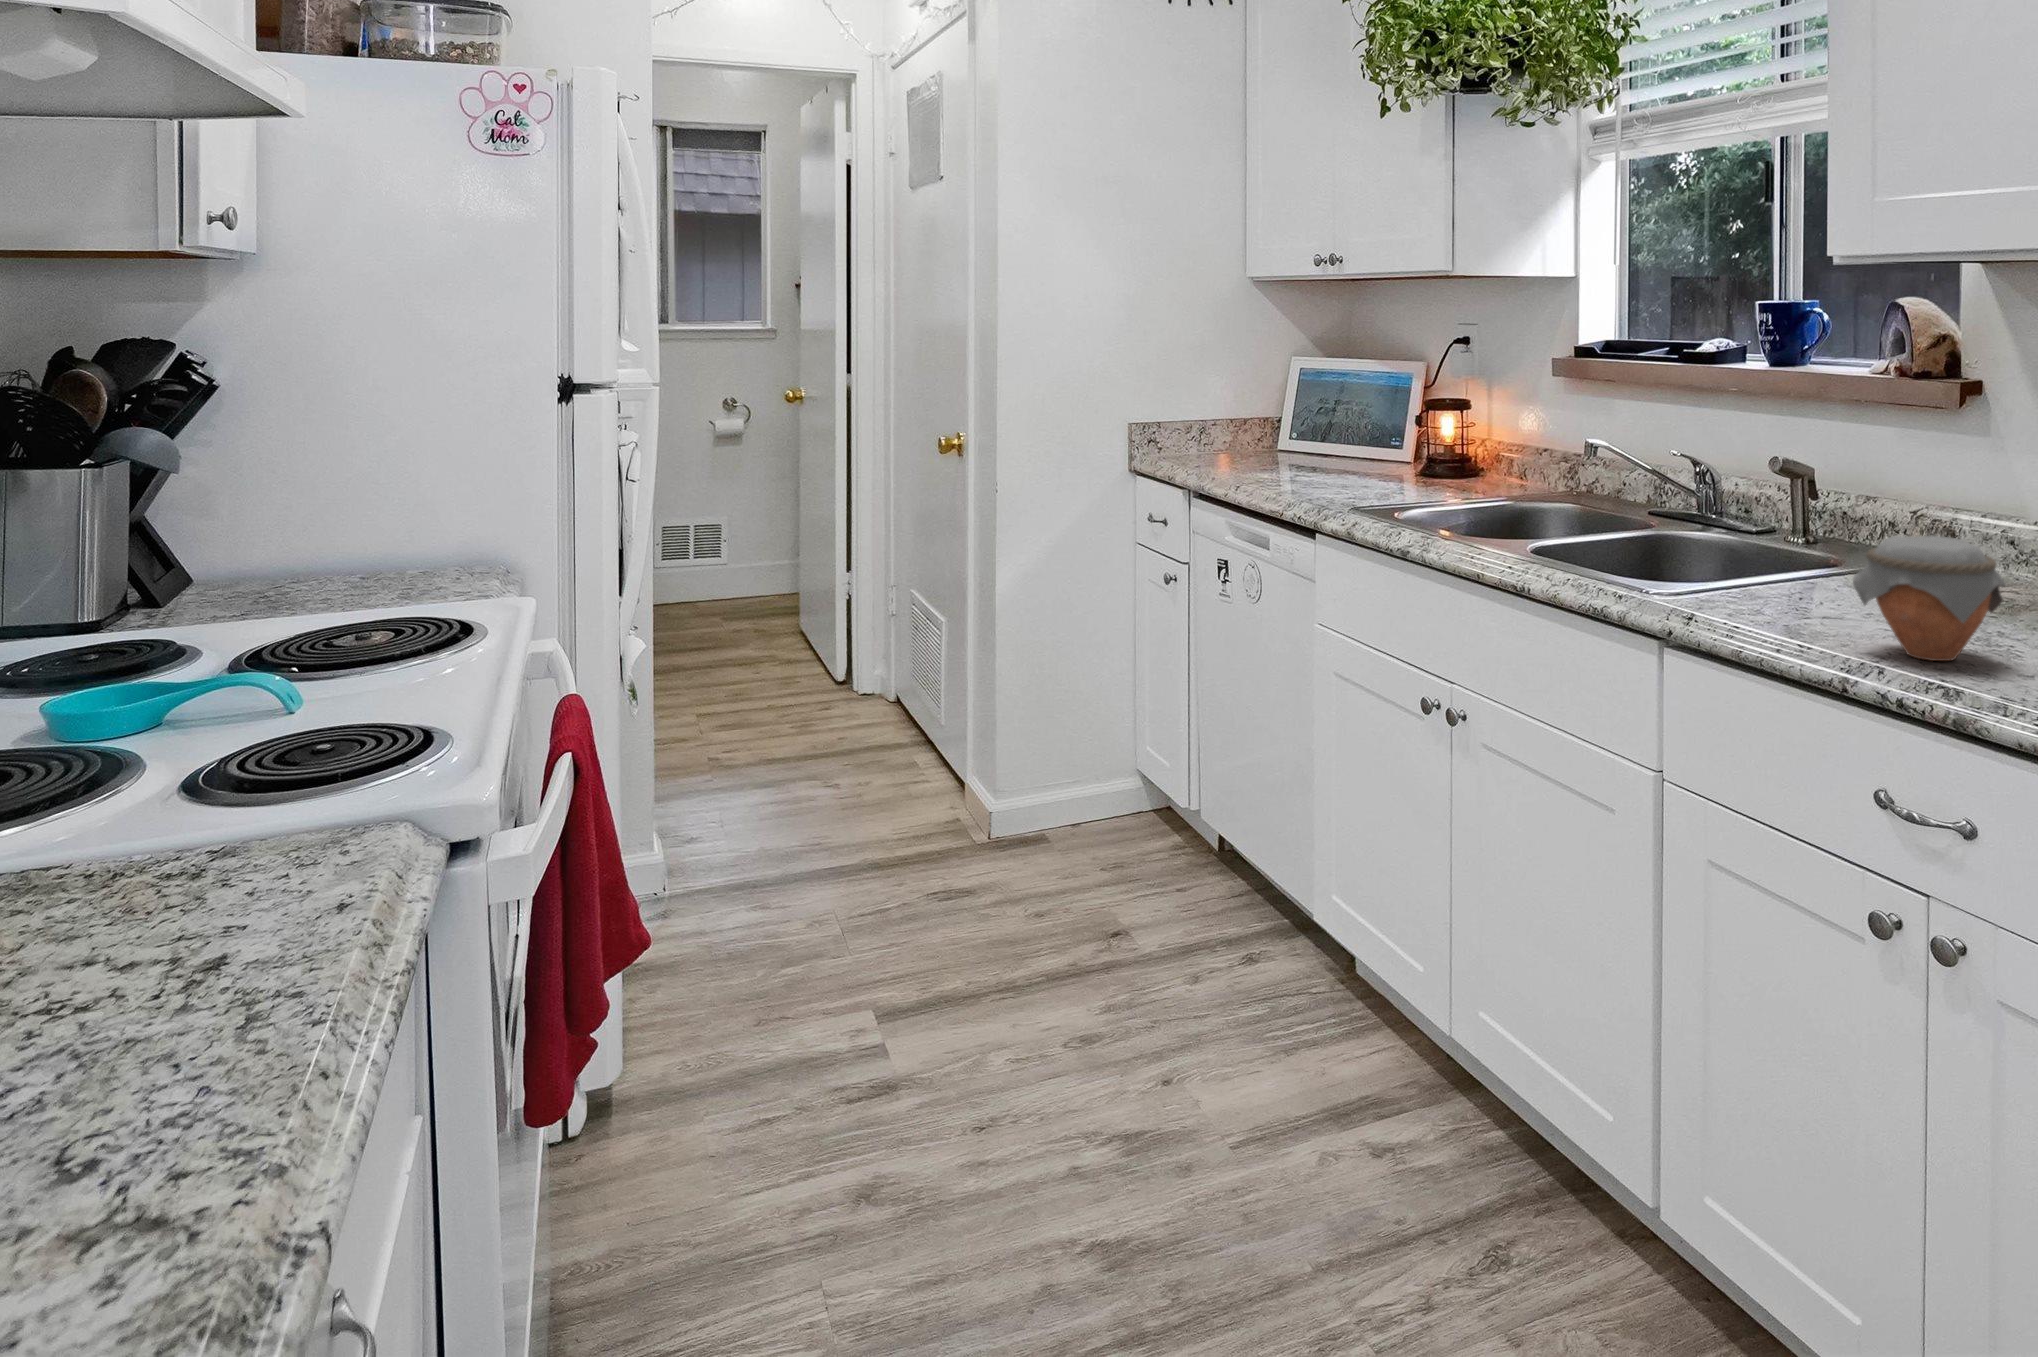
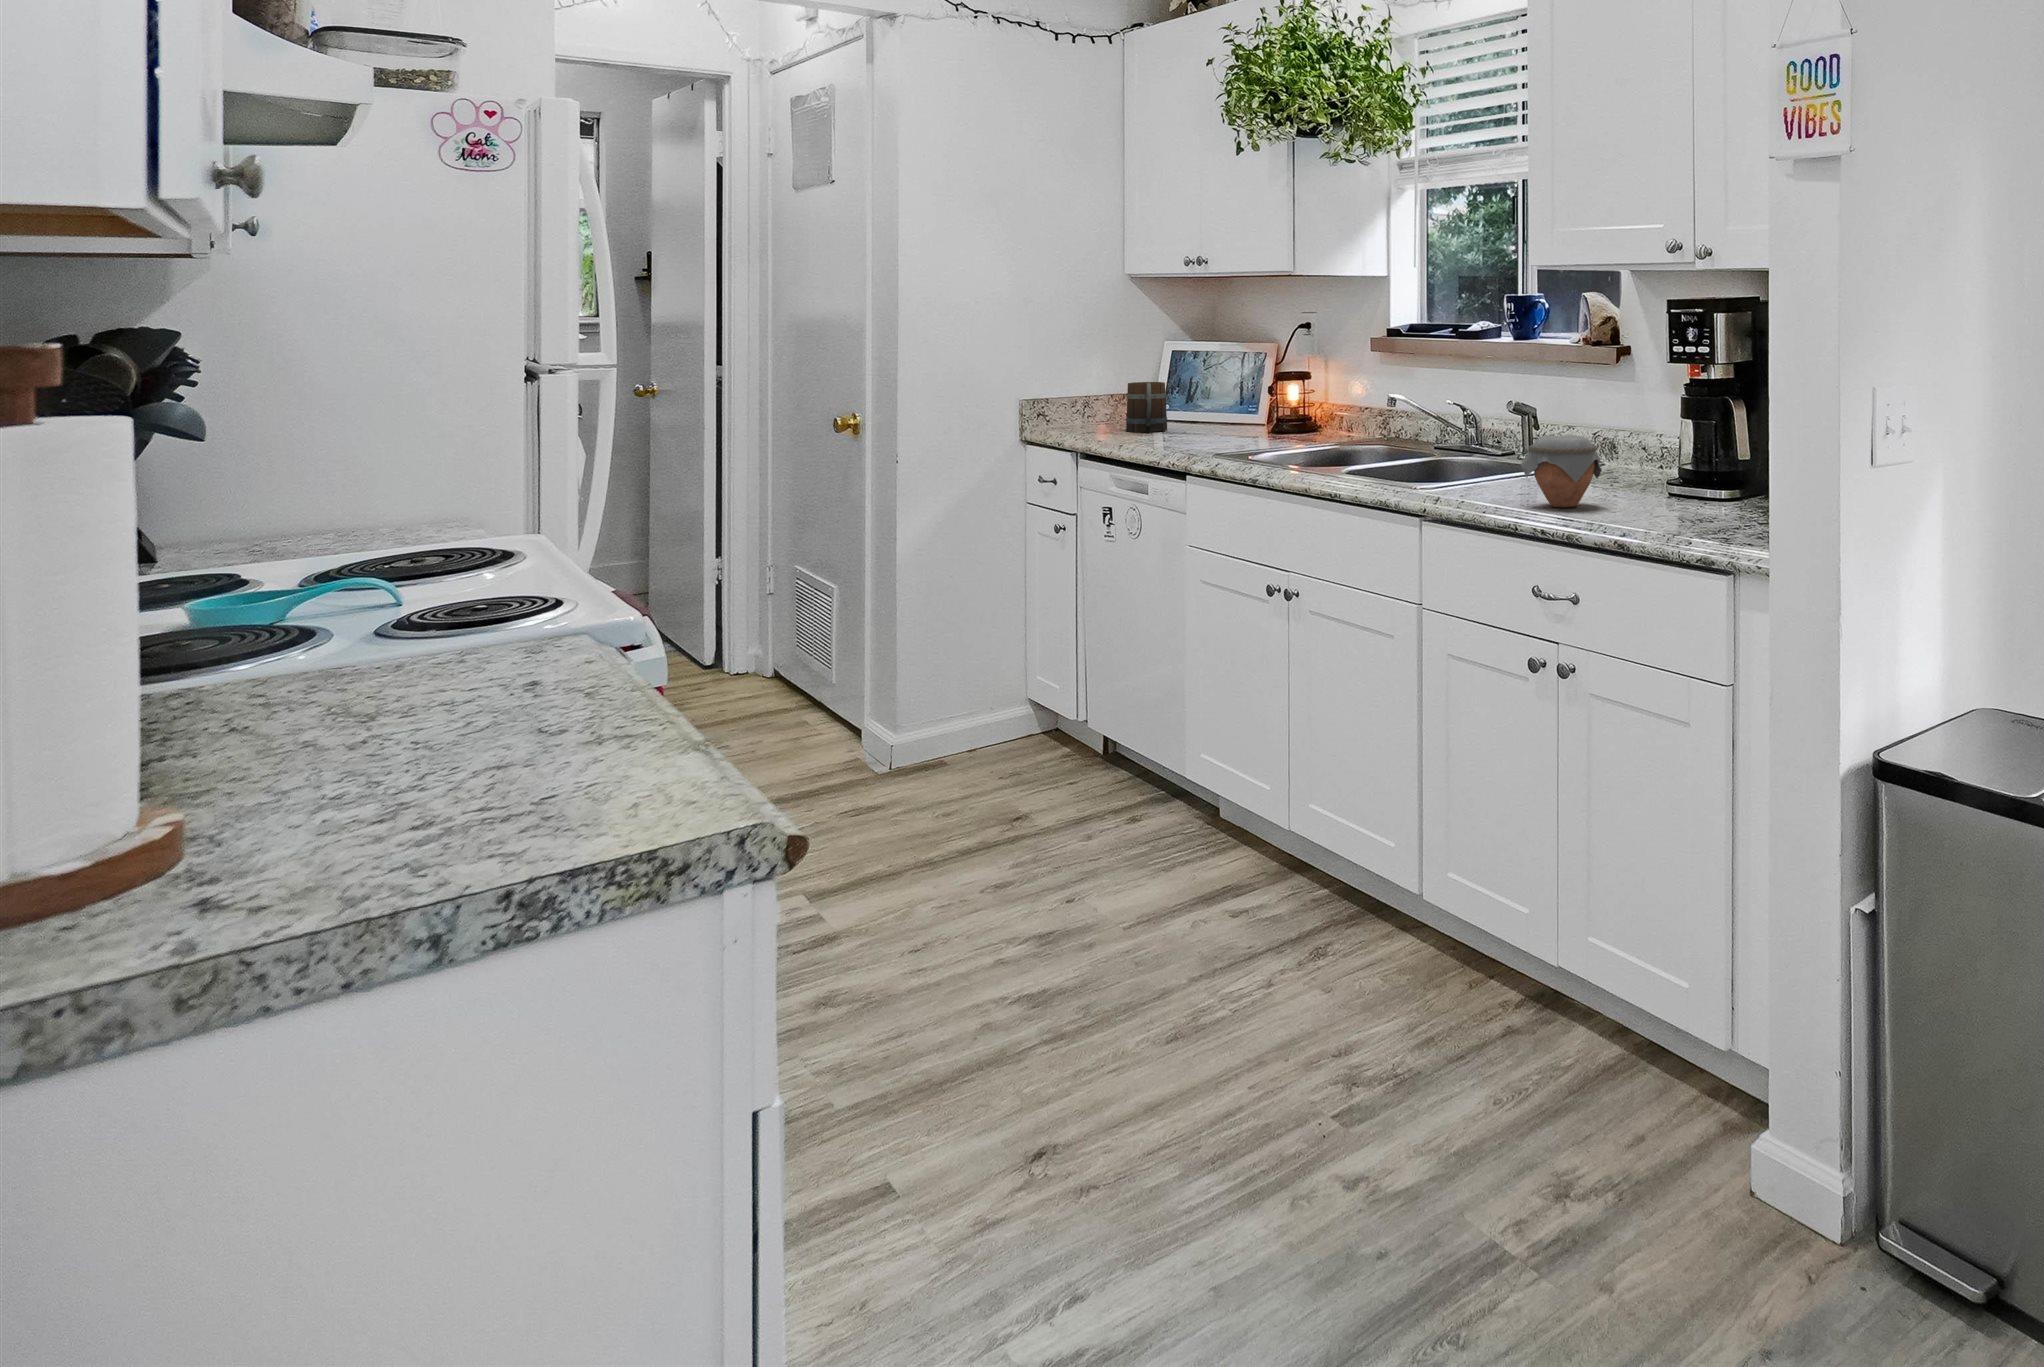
mug: none [1246,404,1294,466] -> present [1126,382,1167,432]

